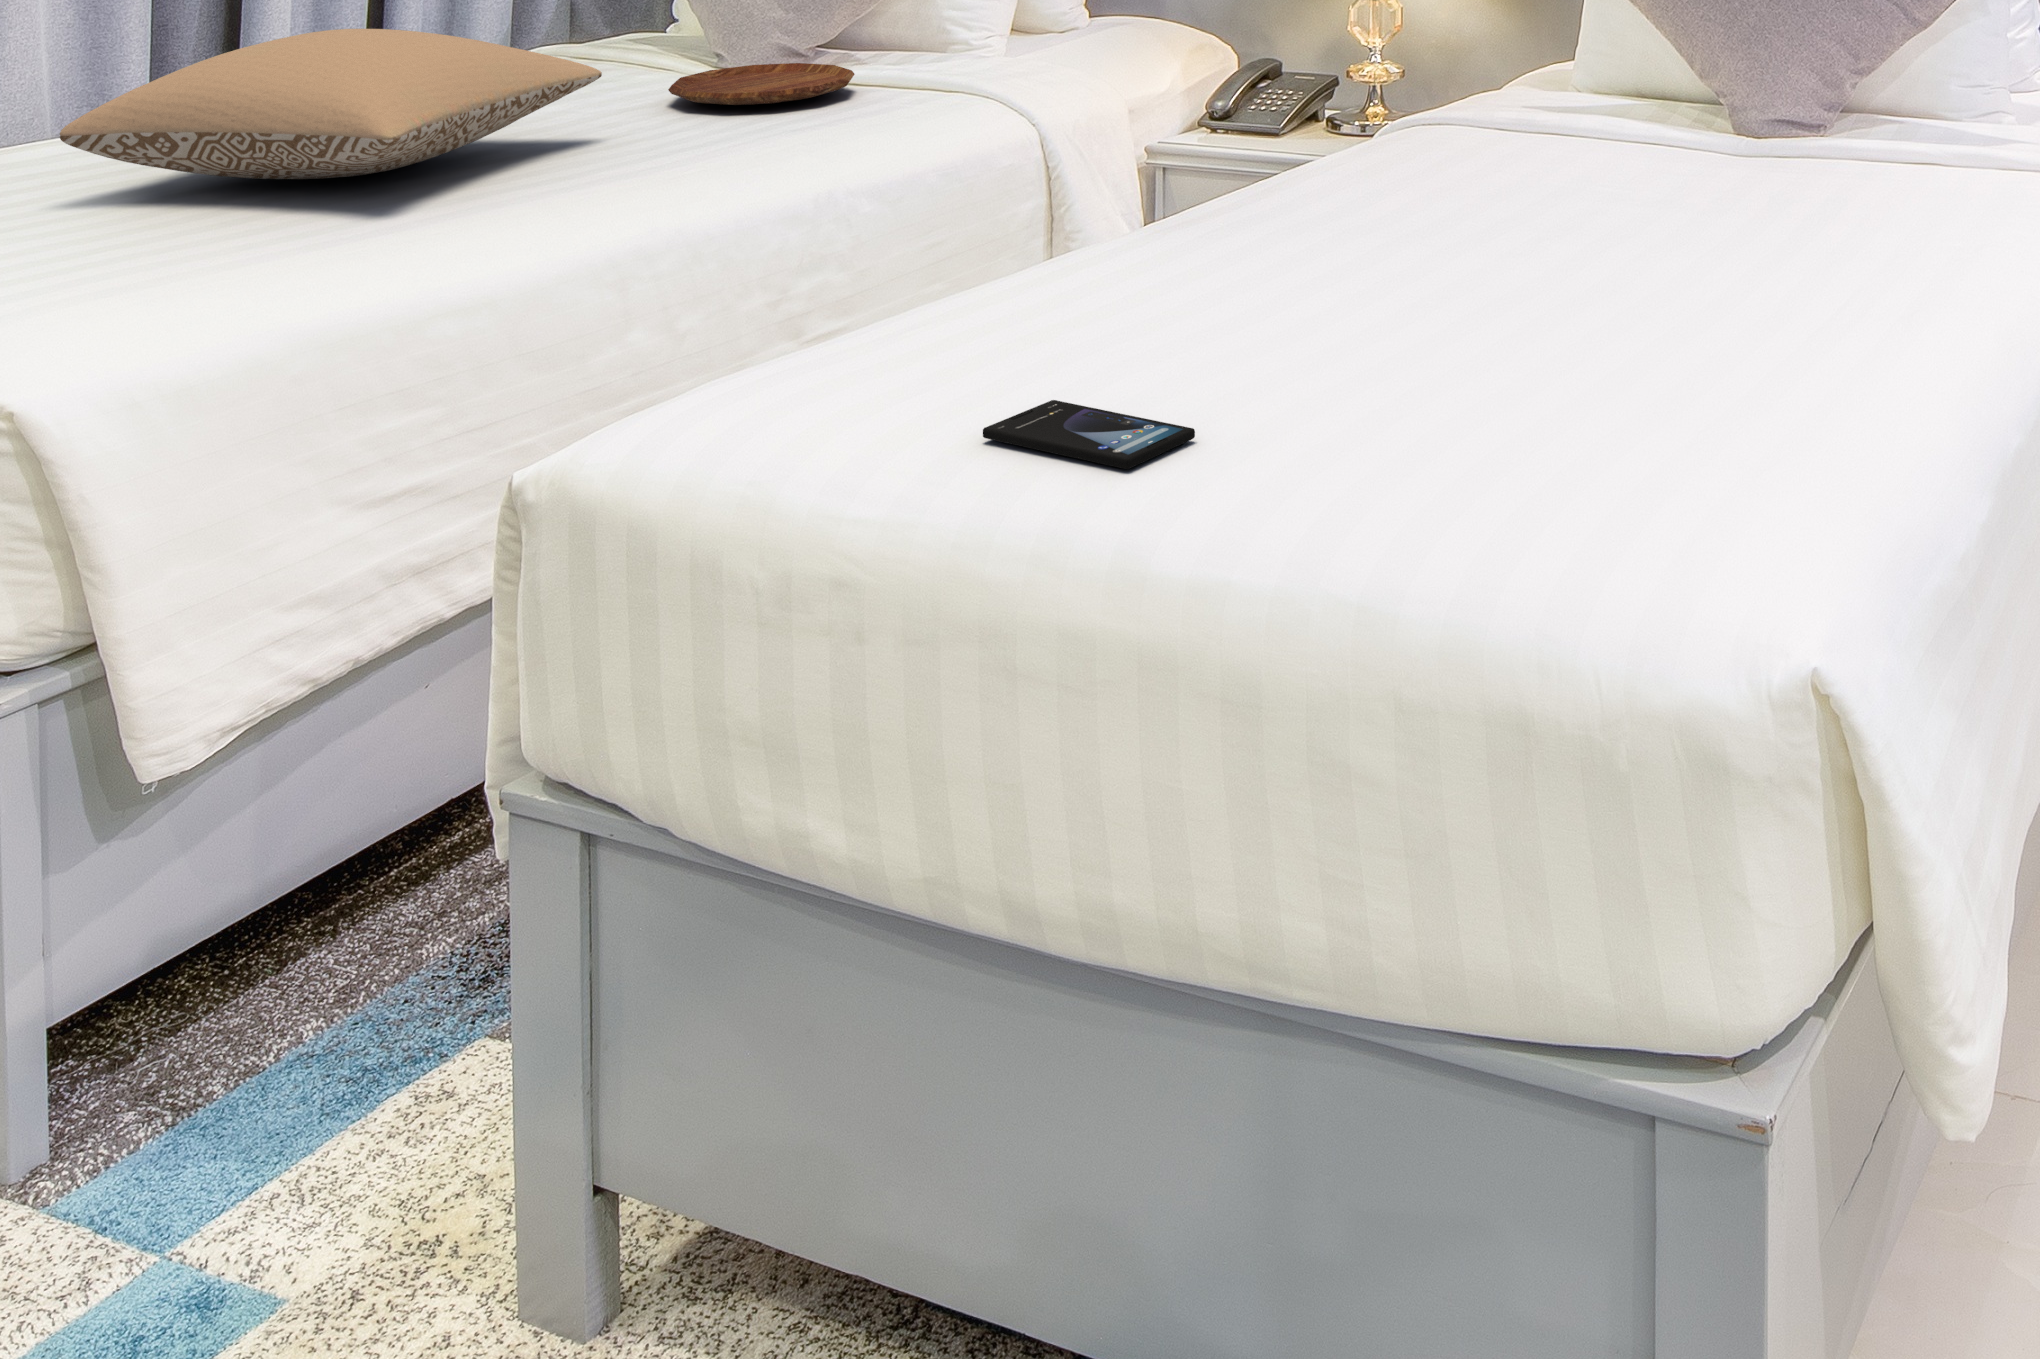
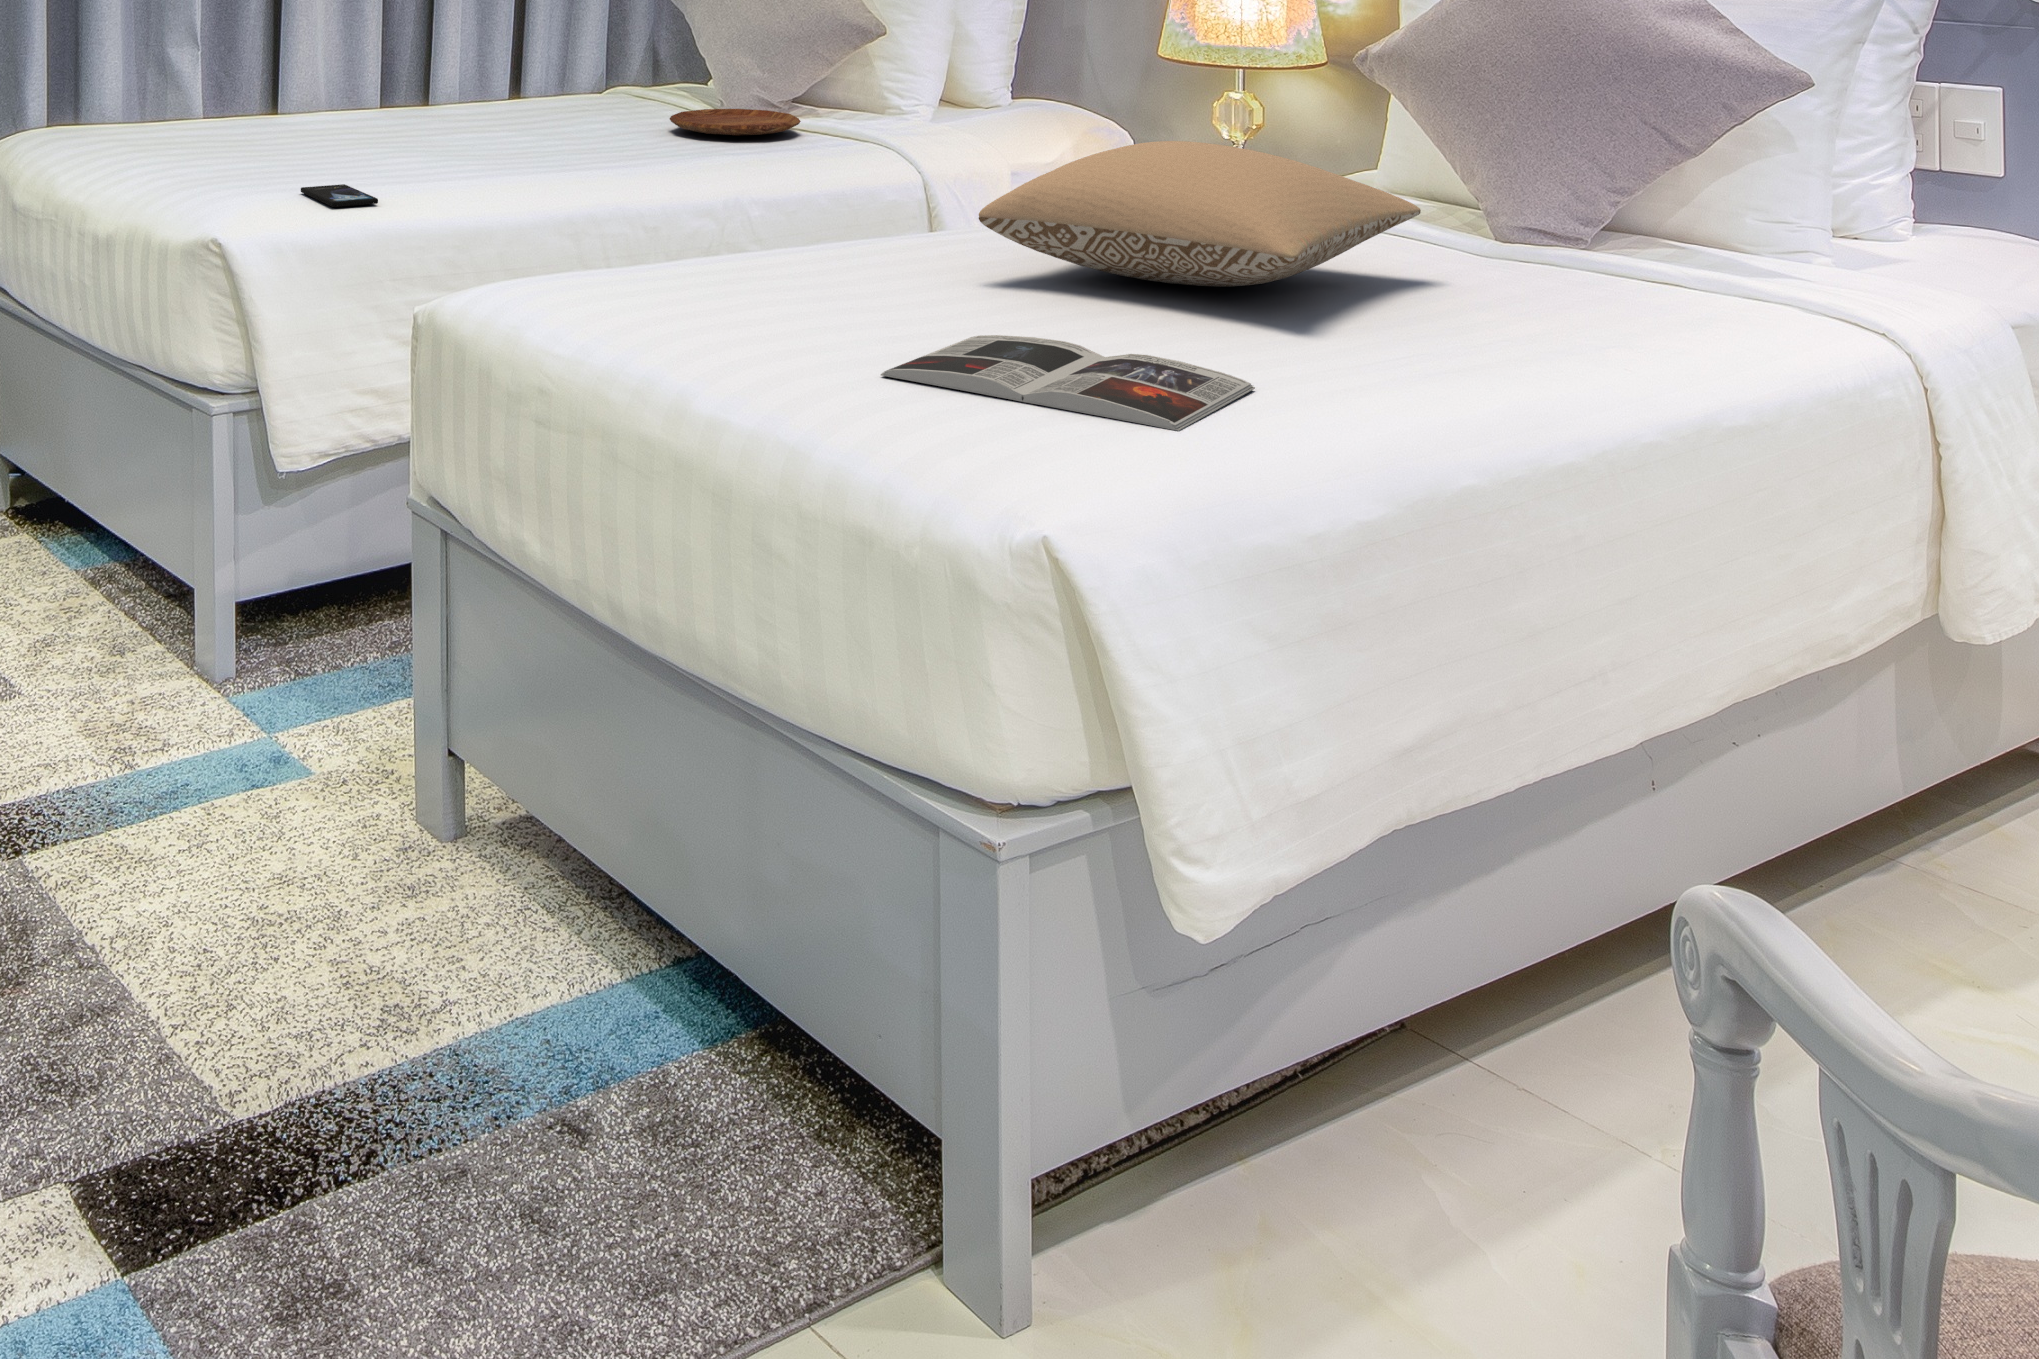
pillow: present [60,29,602,179] -> present [979,141,1421,287]
magazine: none [1369,365,1794,474] -> present [881,335,1255,431]
smartphone: present [983,400,1195,469] -> present [301,184,378,207]

